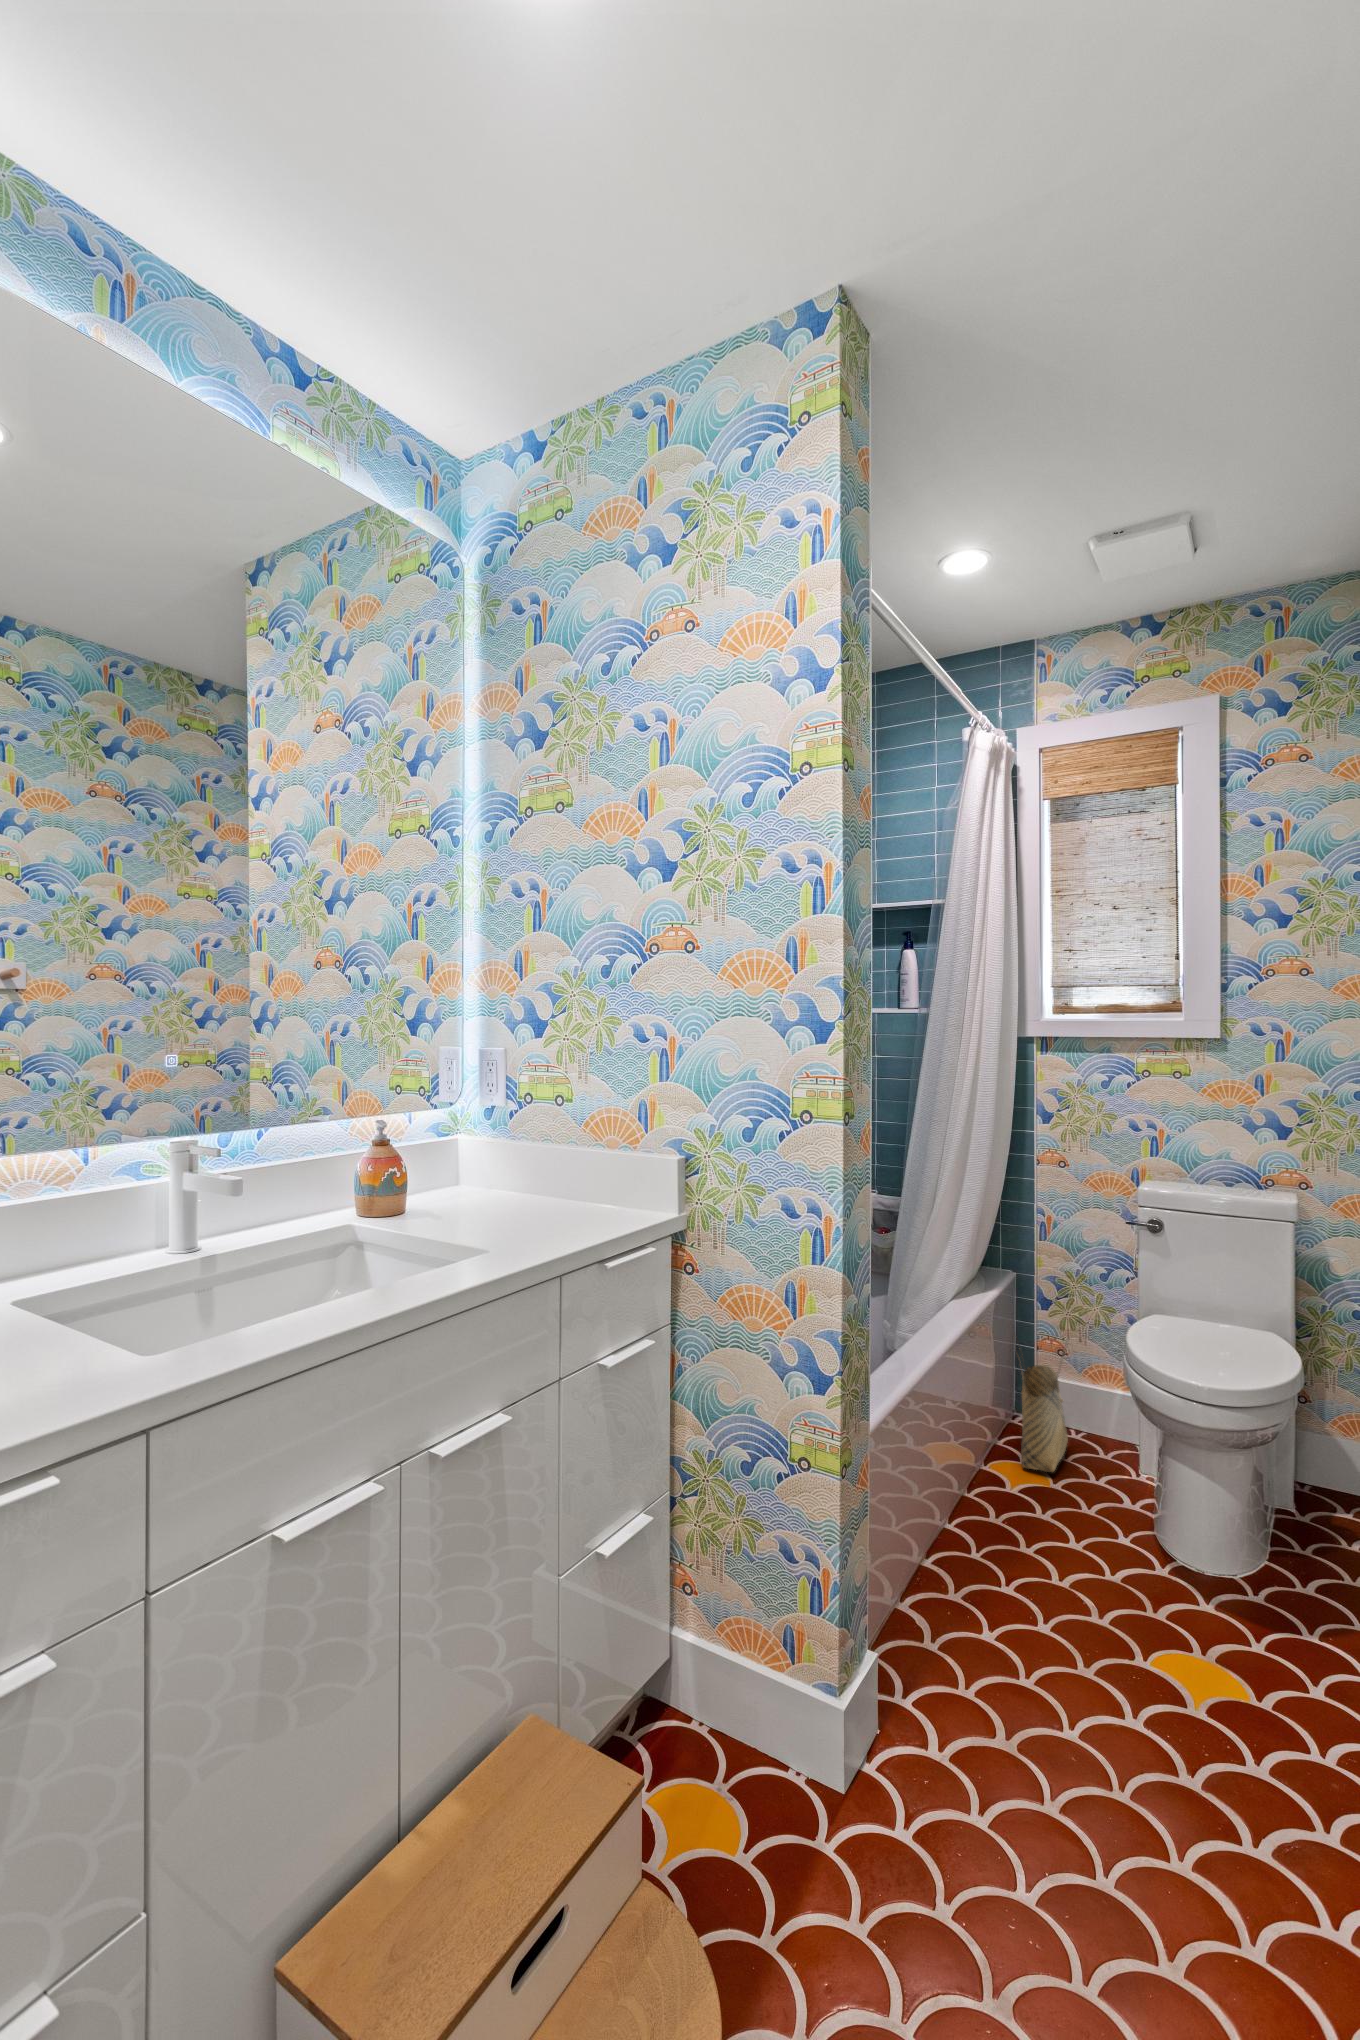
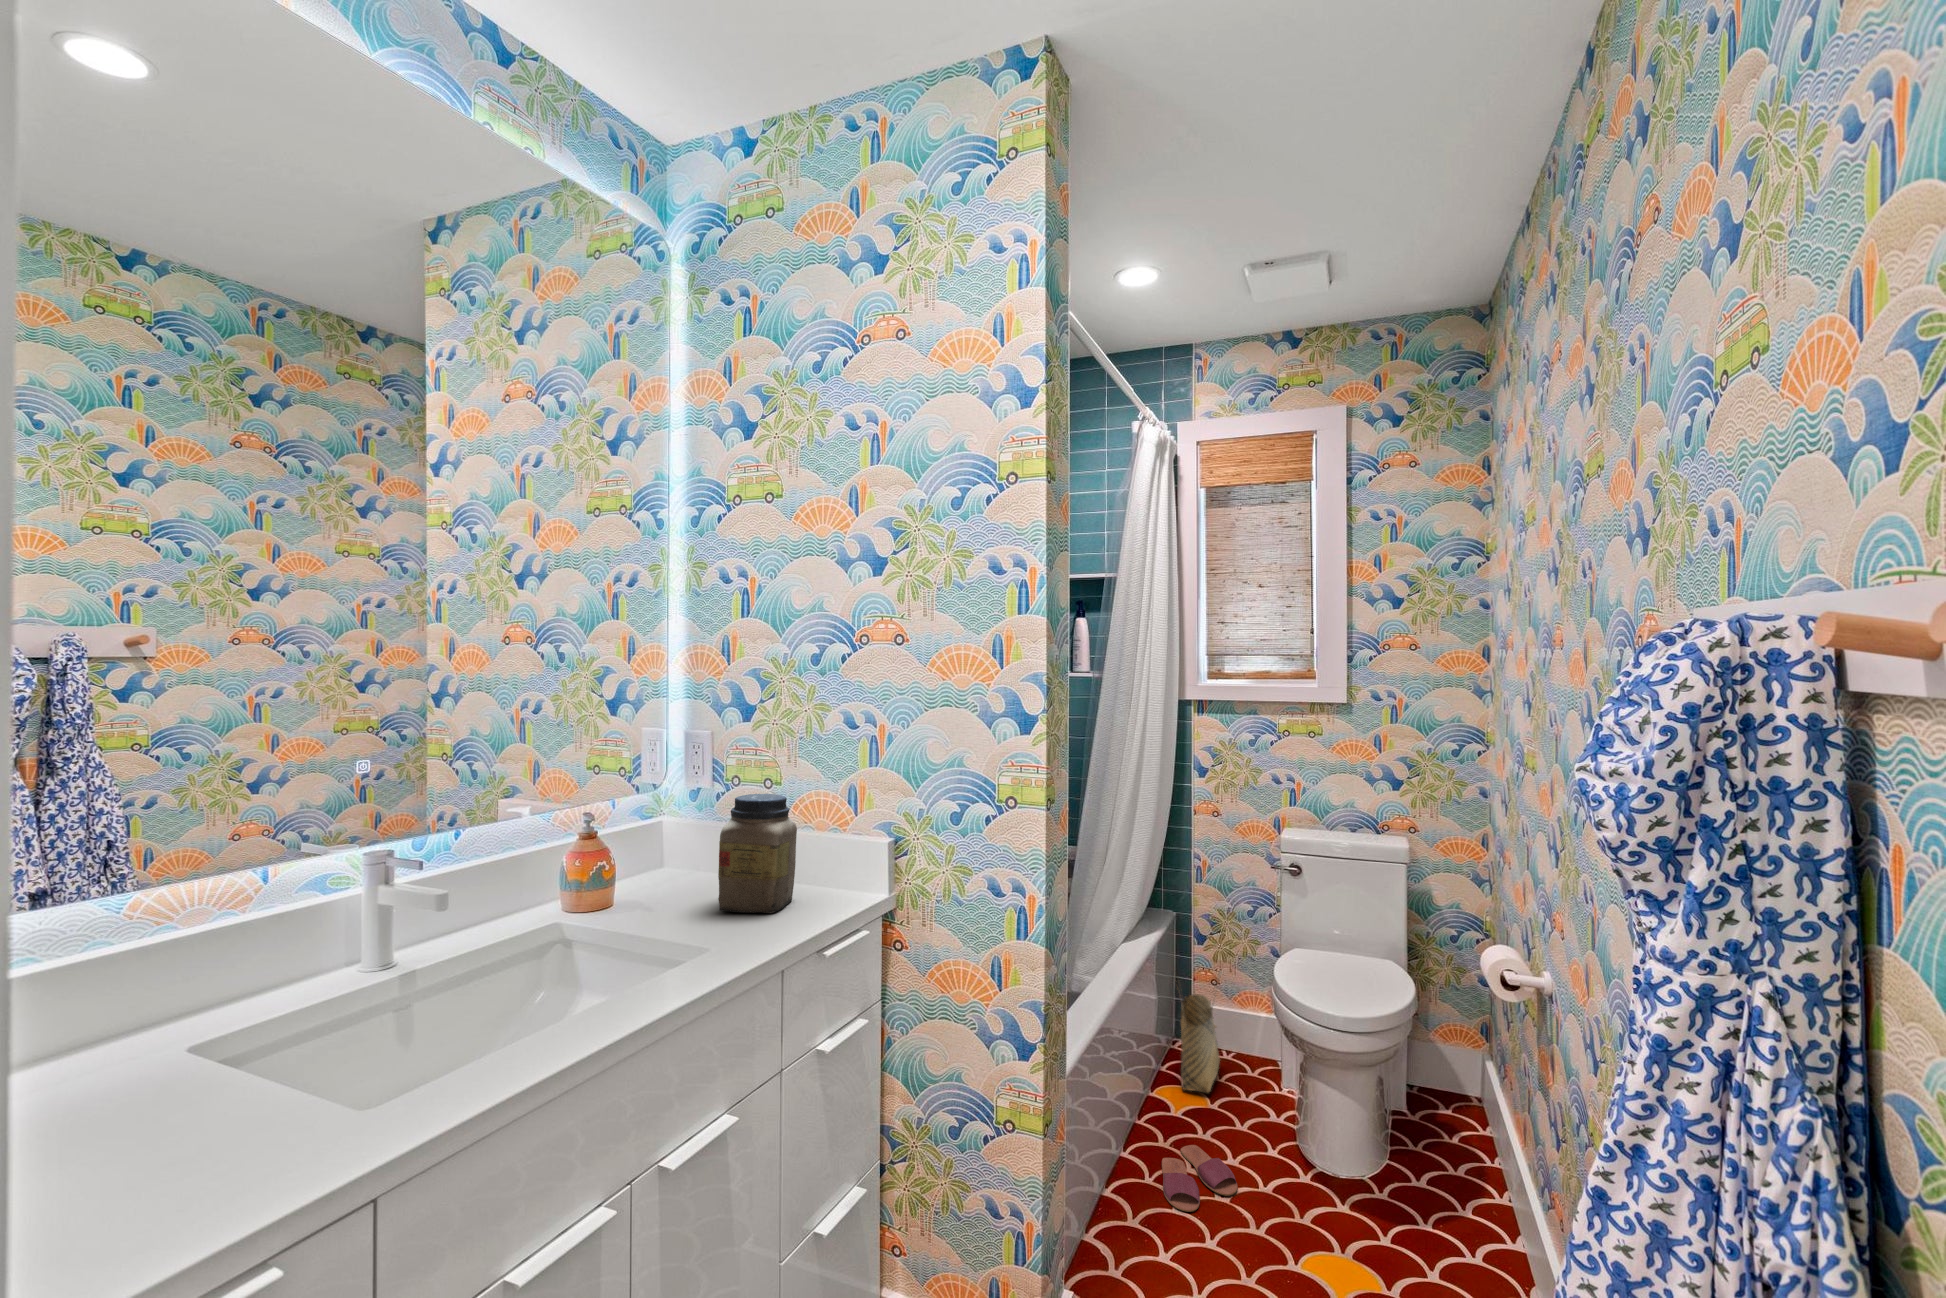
jar: none [505,1107,584,1226] -> present [718,794,797,913]
slippers: none [993,1524,1080,1592] -> present [1162,1145,1238,1212]

